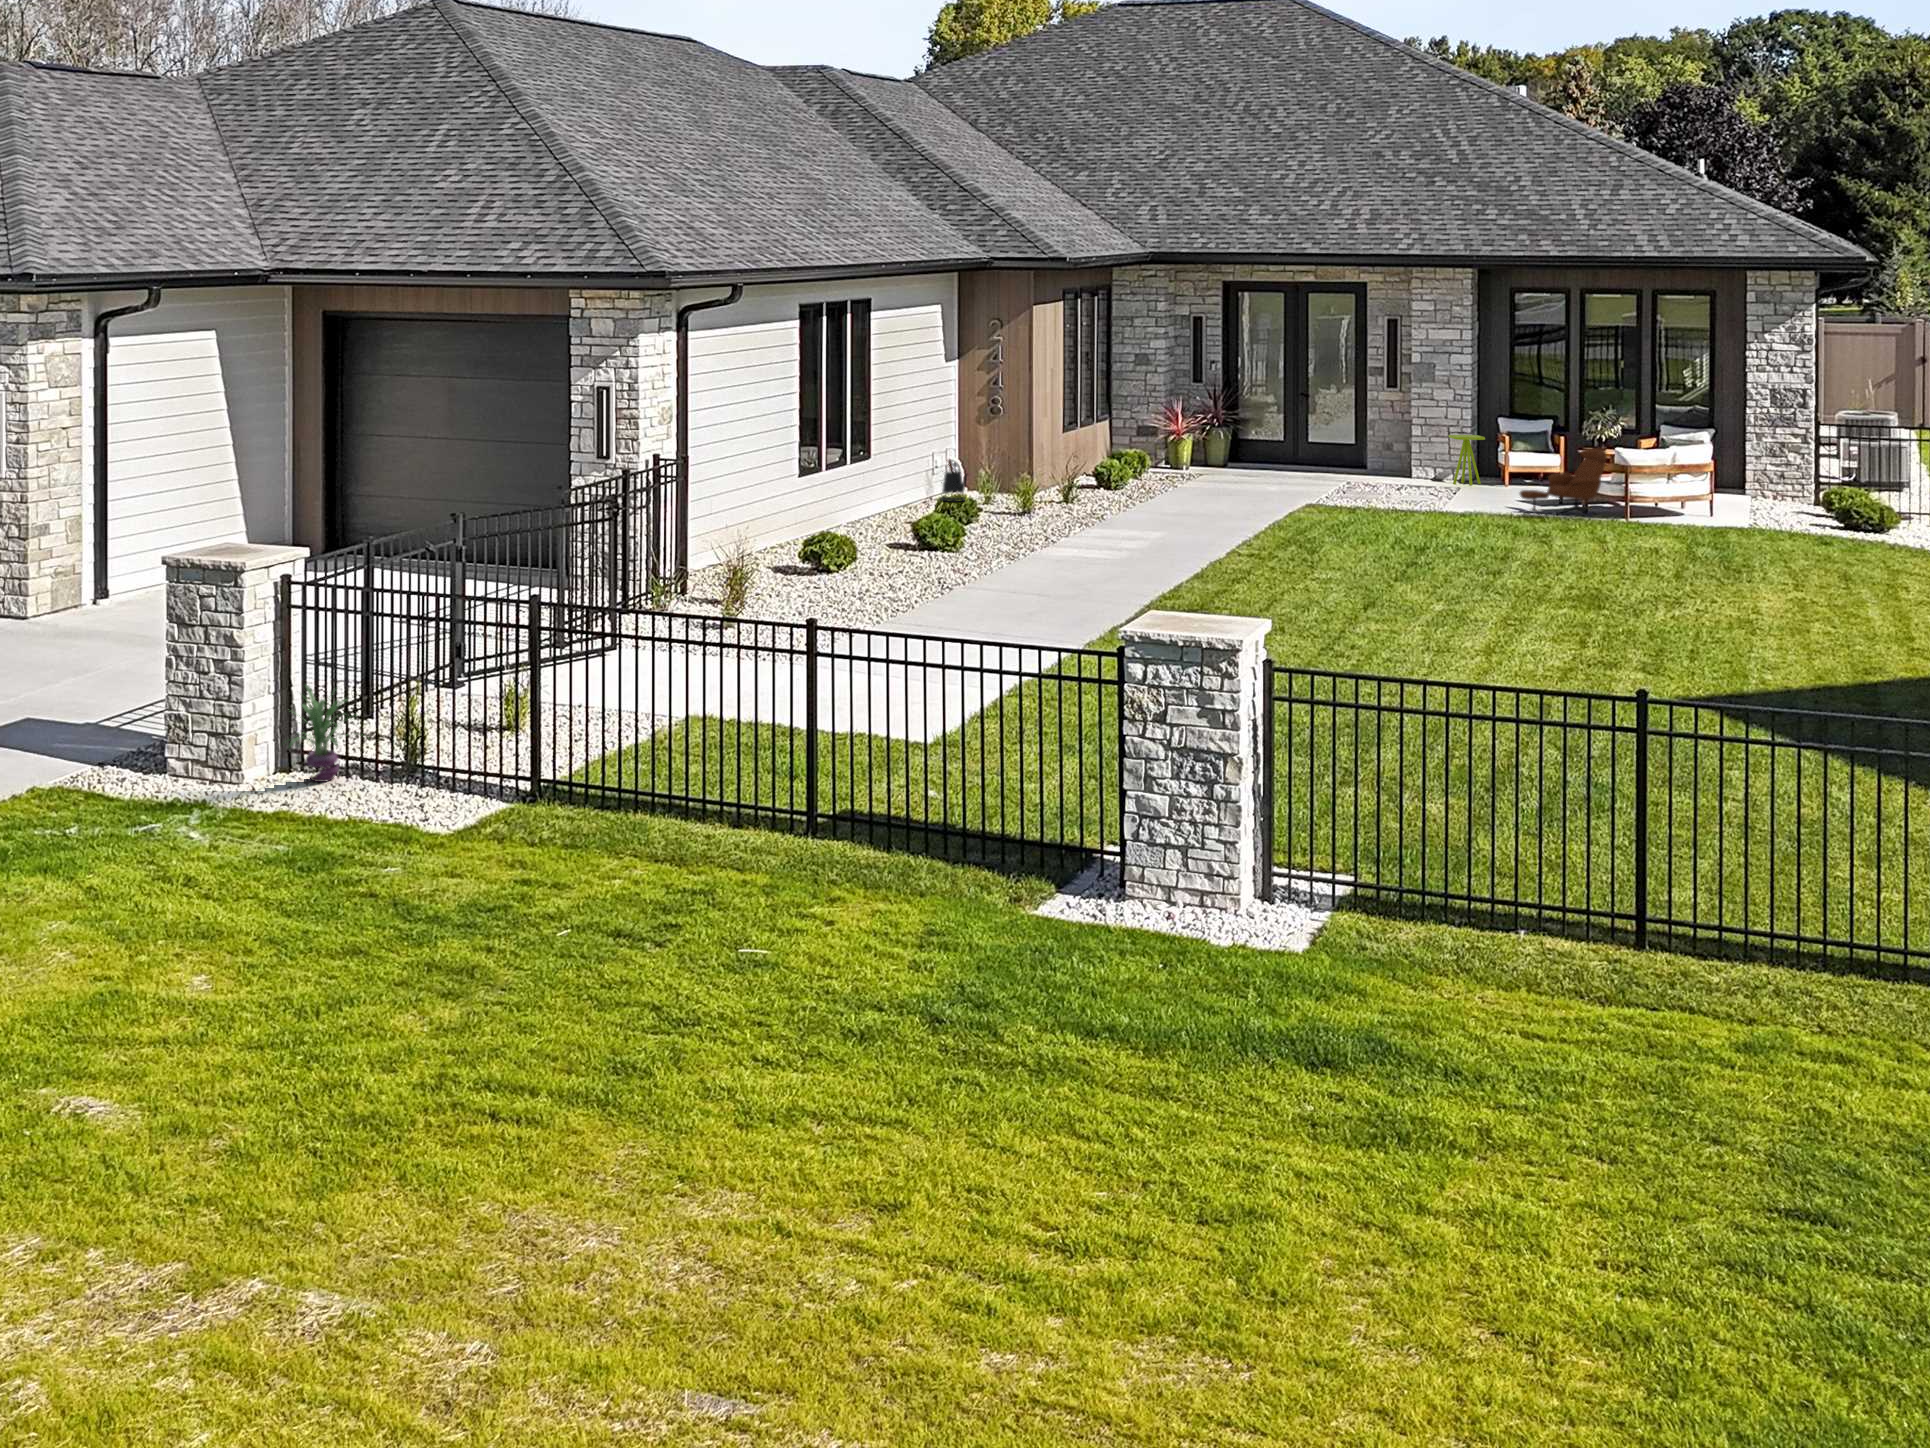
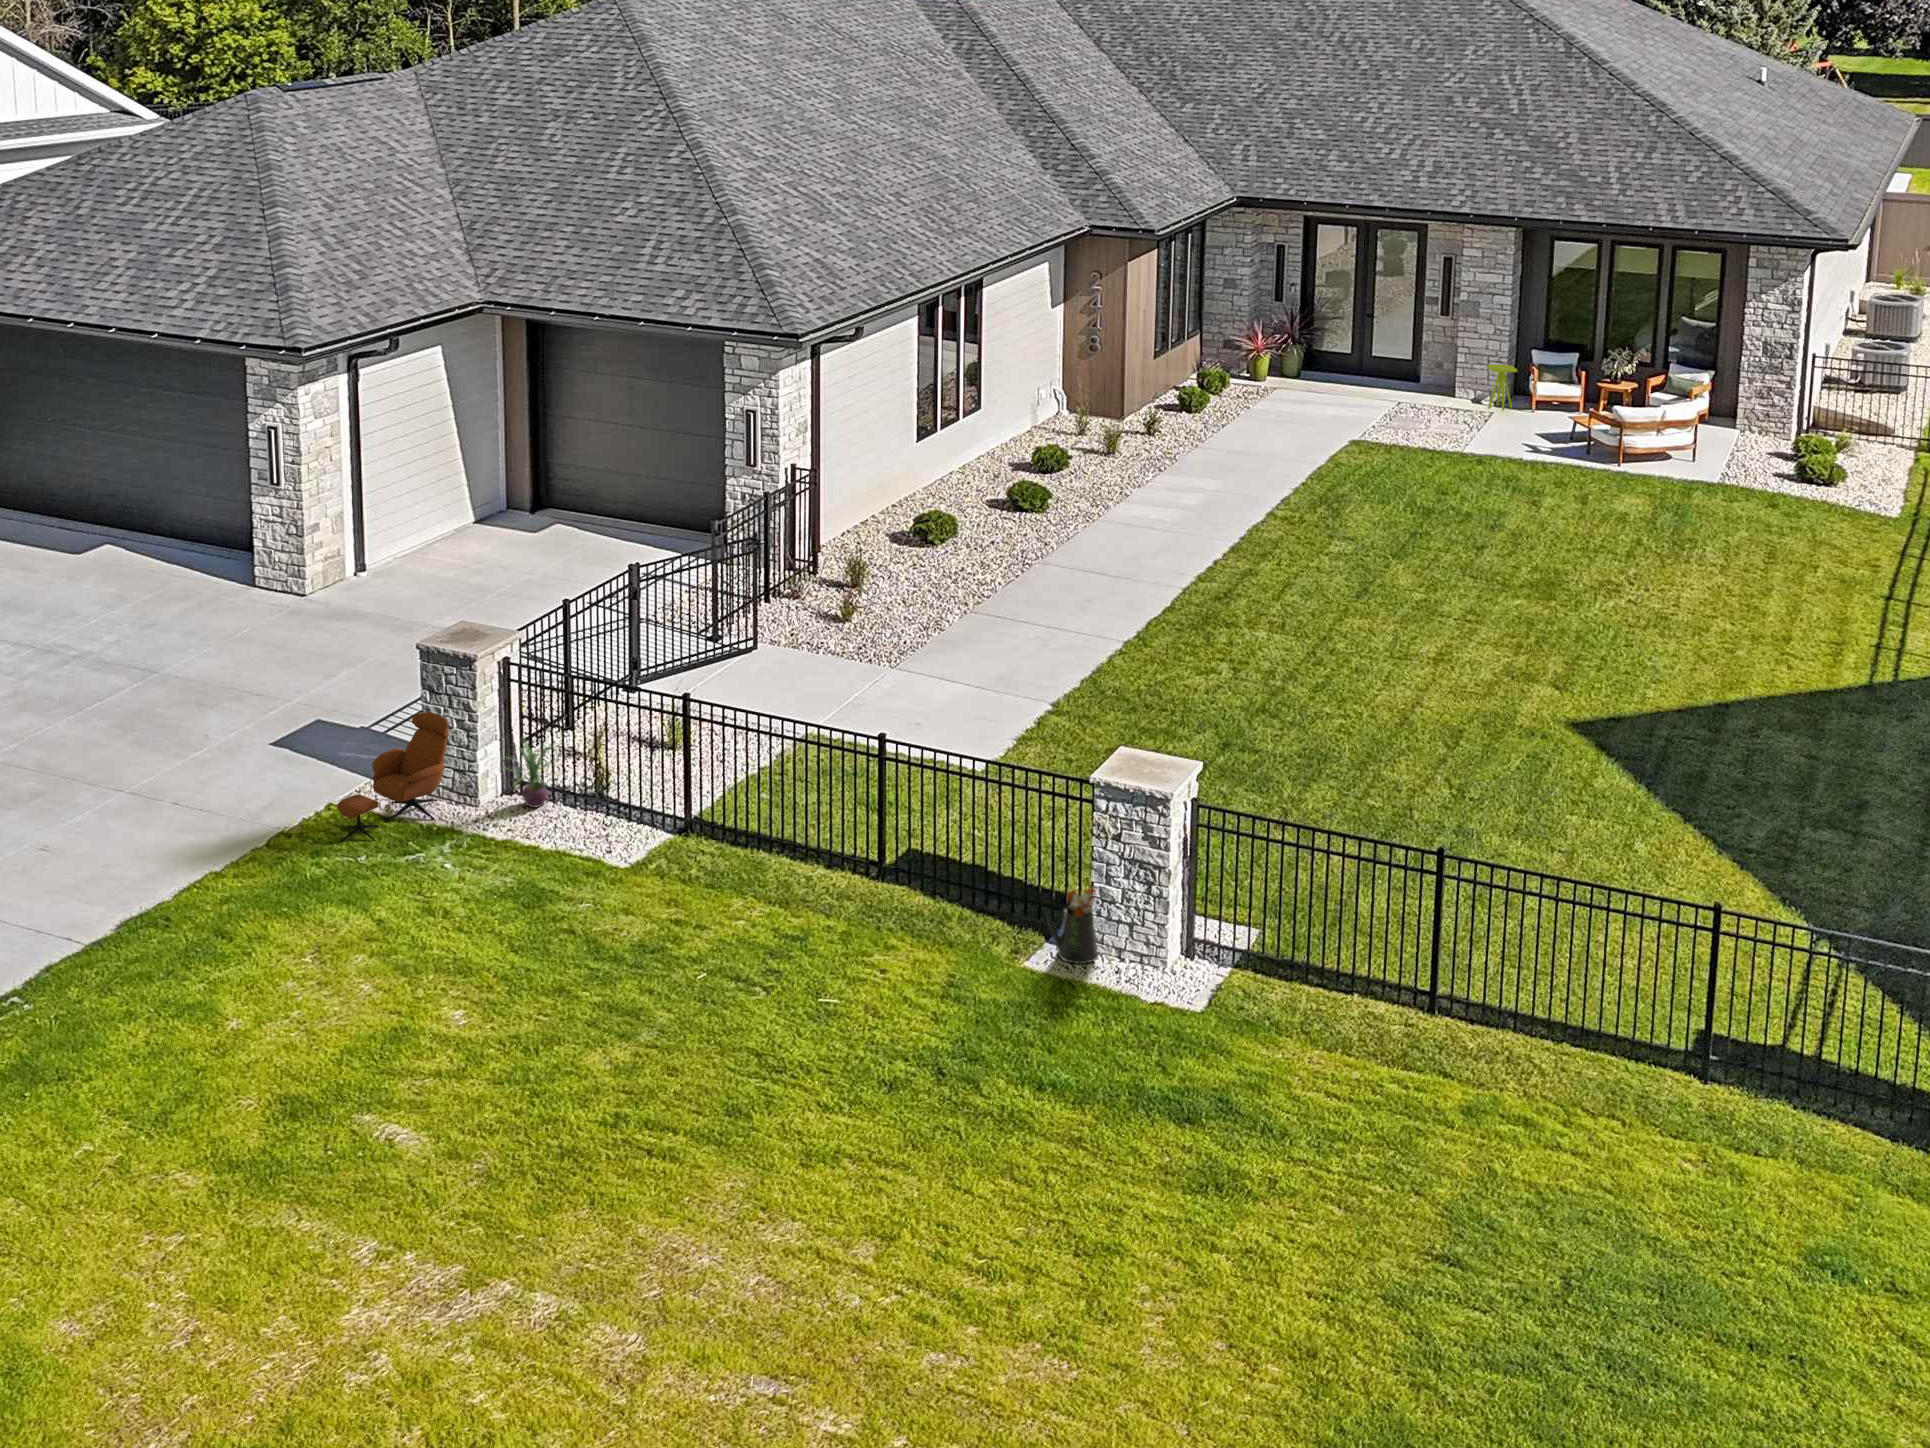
lounge chair: present [1520,448,1607,518] -> present [337,712,449,843]
watering can: present [941,460,967,502] -> present [1045,887,1099,964]

